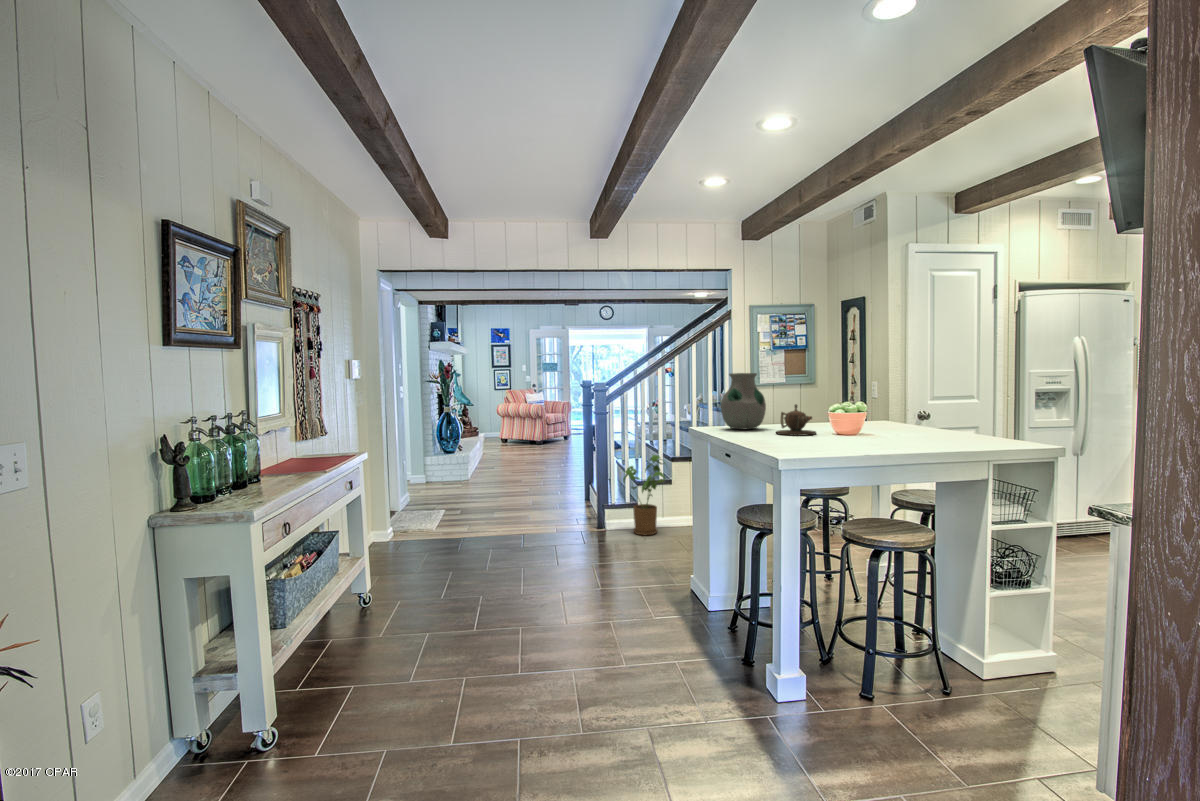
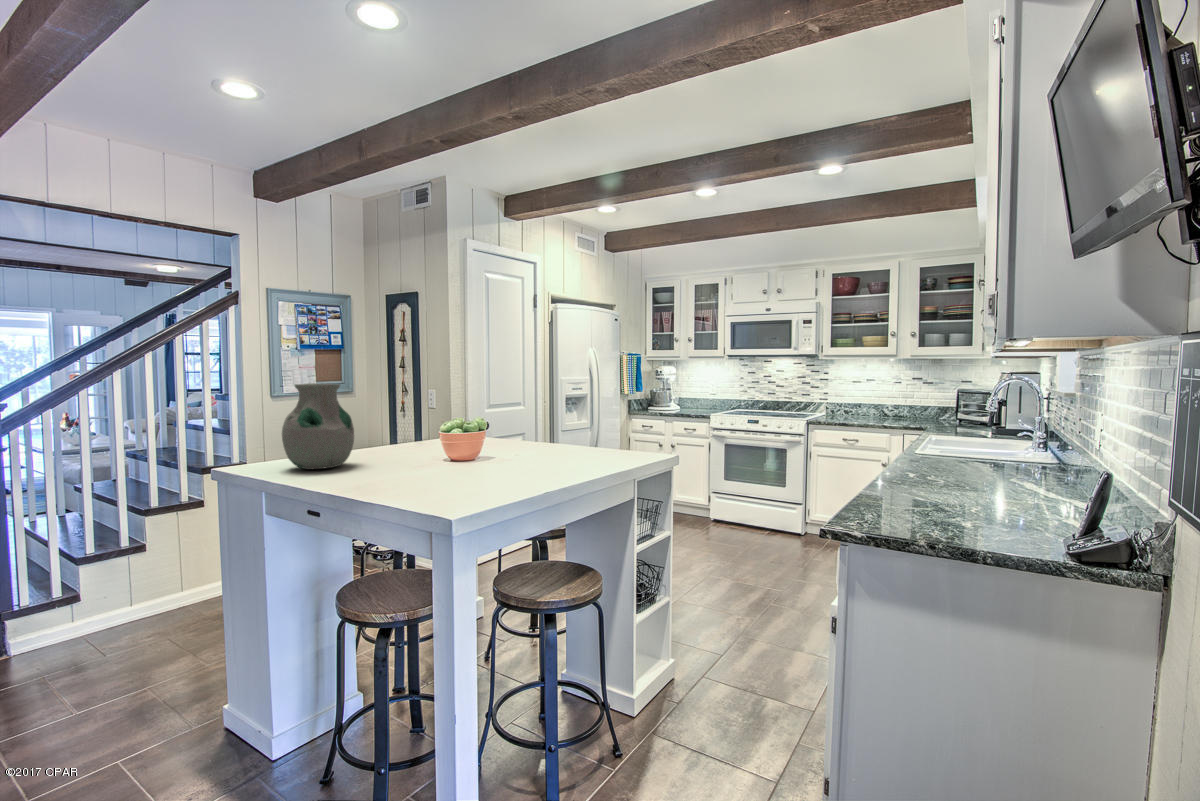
teapot: present [776,404,816,436] -> none [383,429,440,475]
house plant: present [623,455,666,535] -> none [47,511,144,649]

